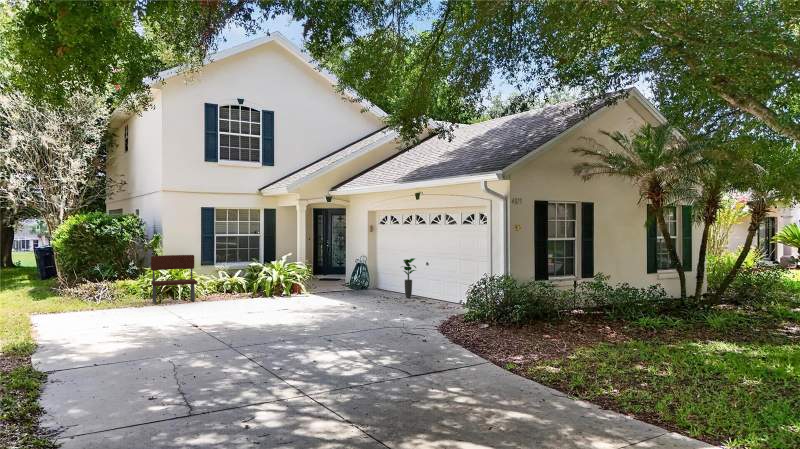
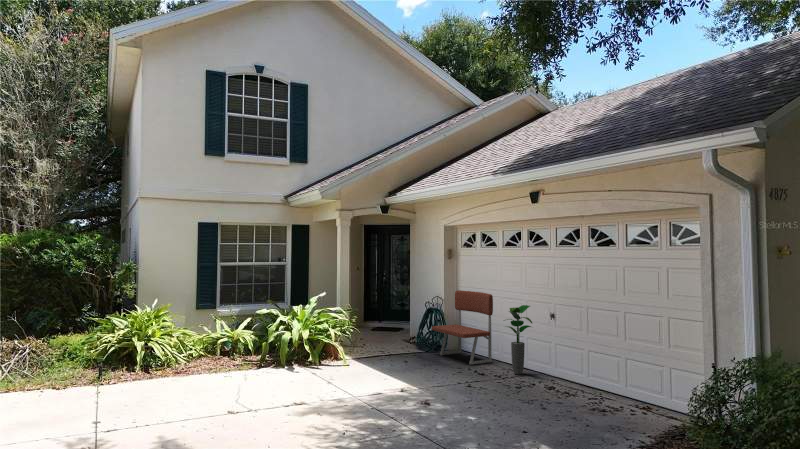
bench: present [151,255,198,304] -> present [432,290,493,365]

